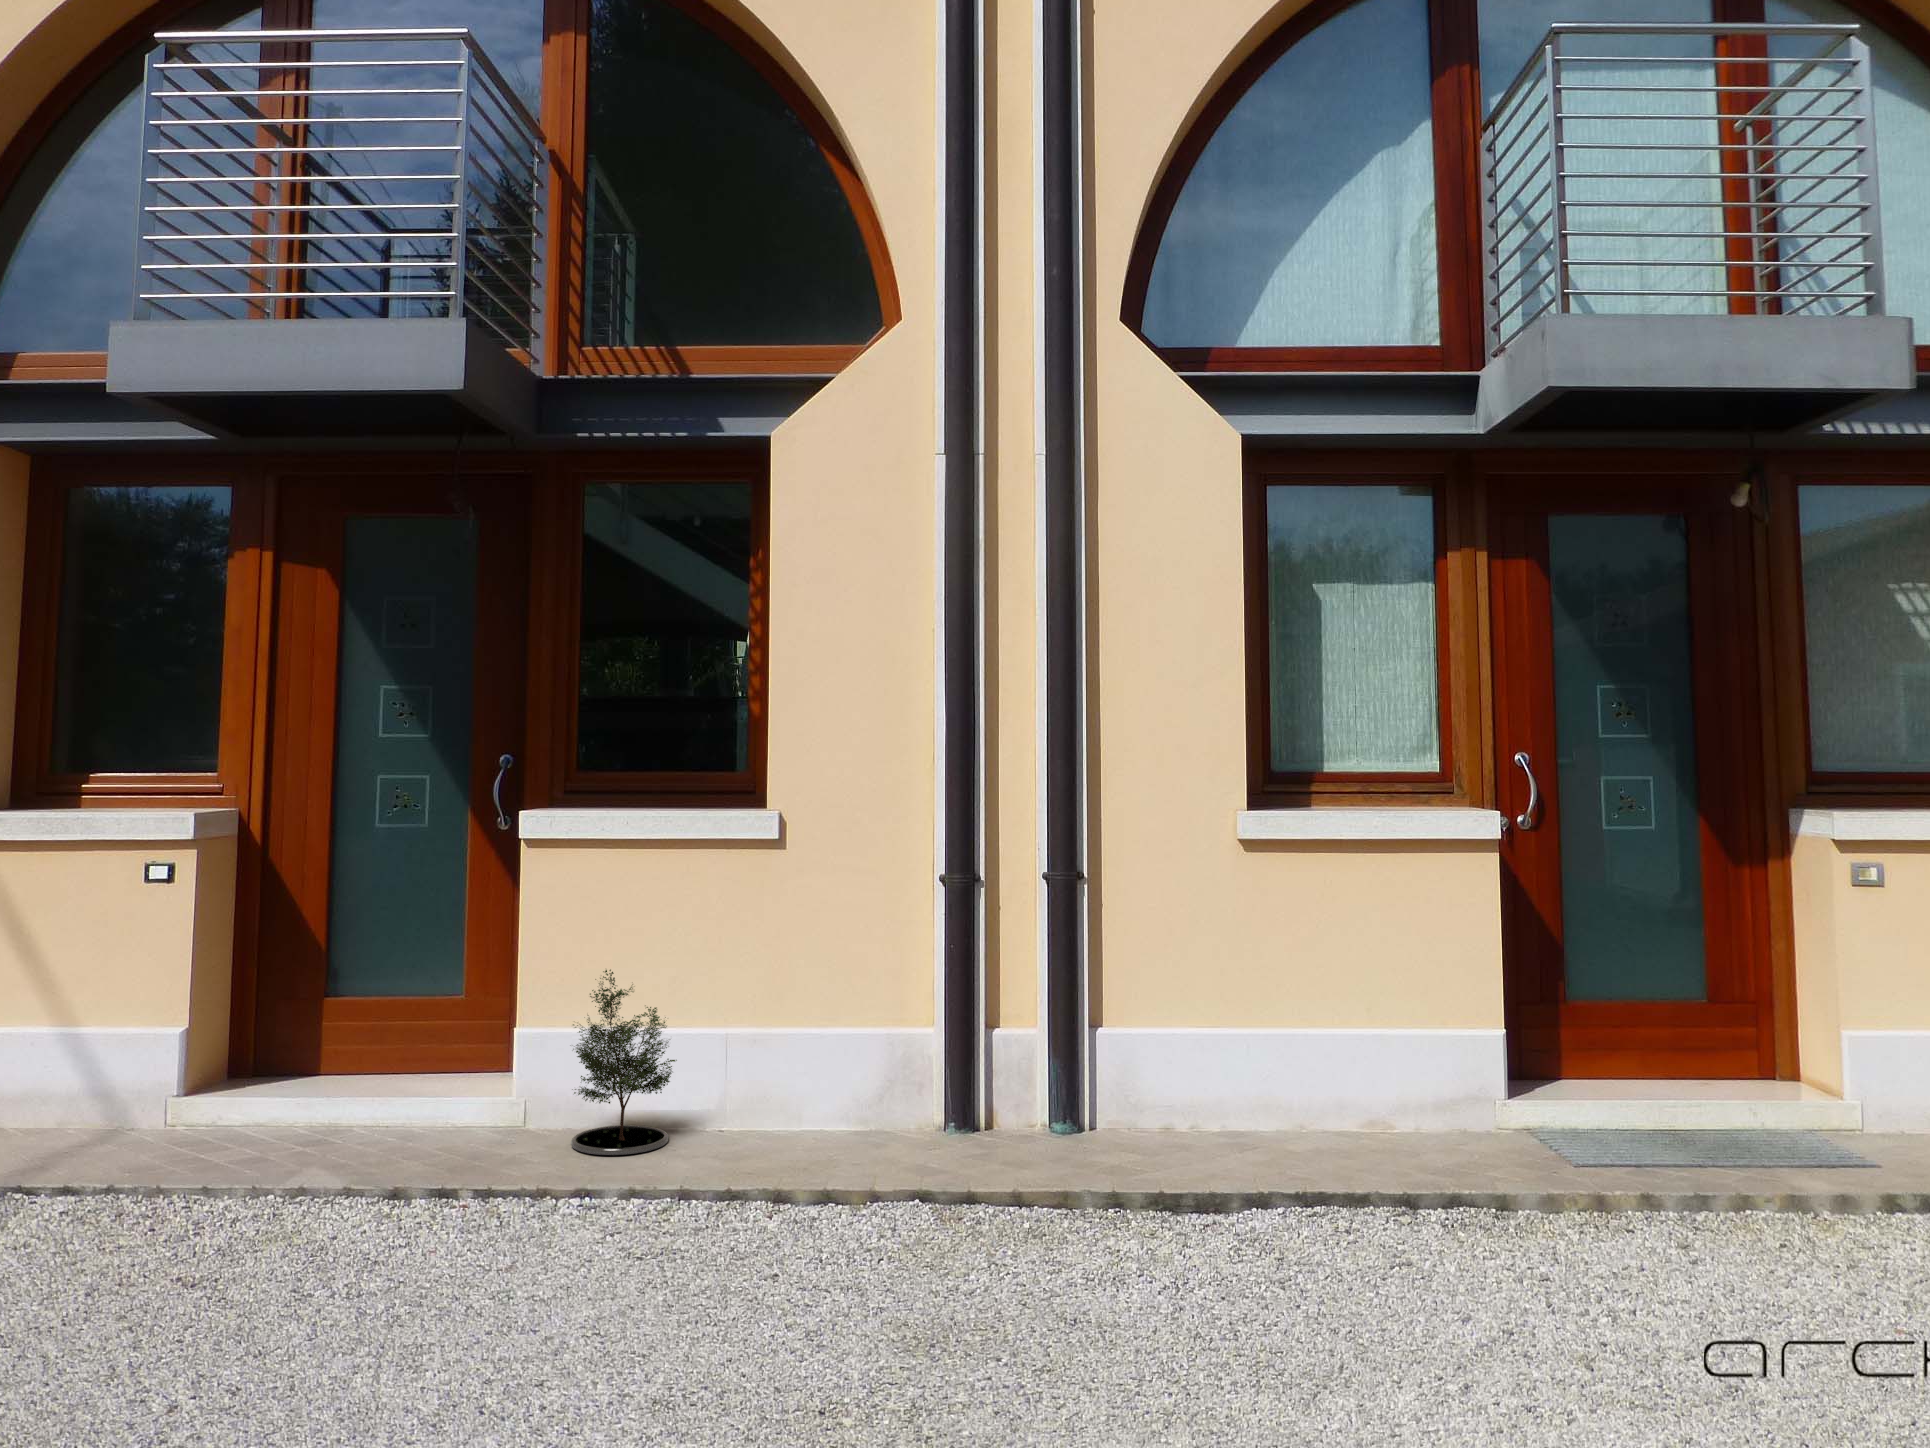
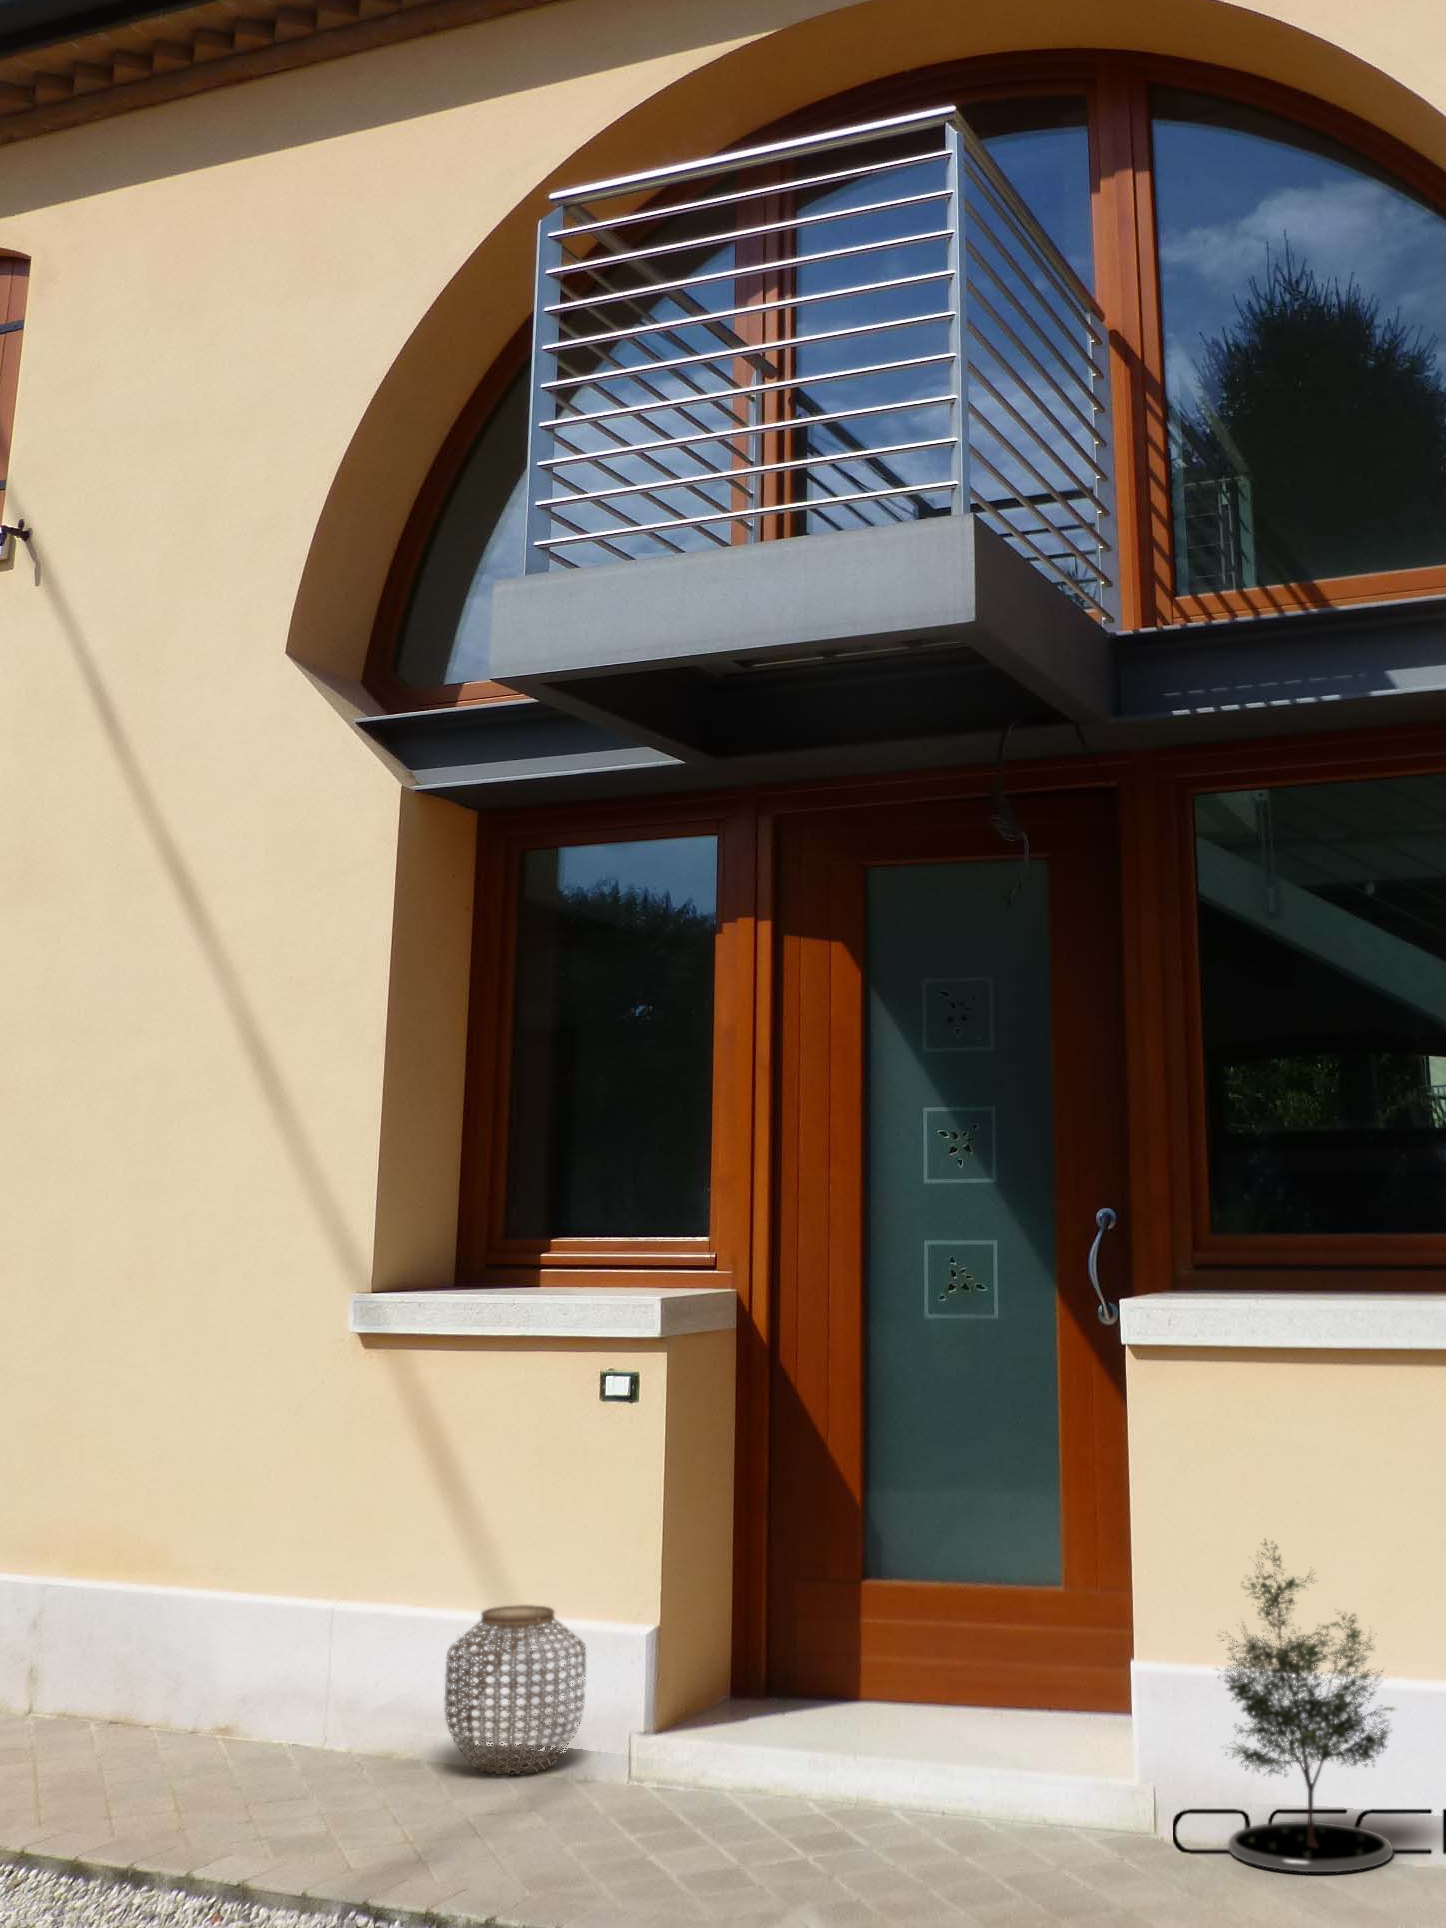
woven basket: none [27,1024,133,1135] -> present [445,1605,586,1774]

